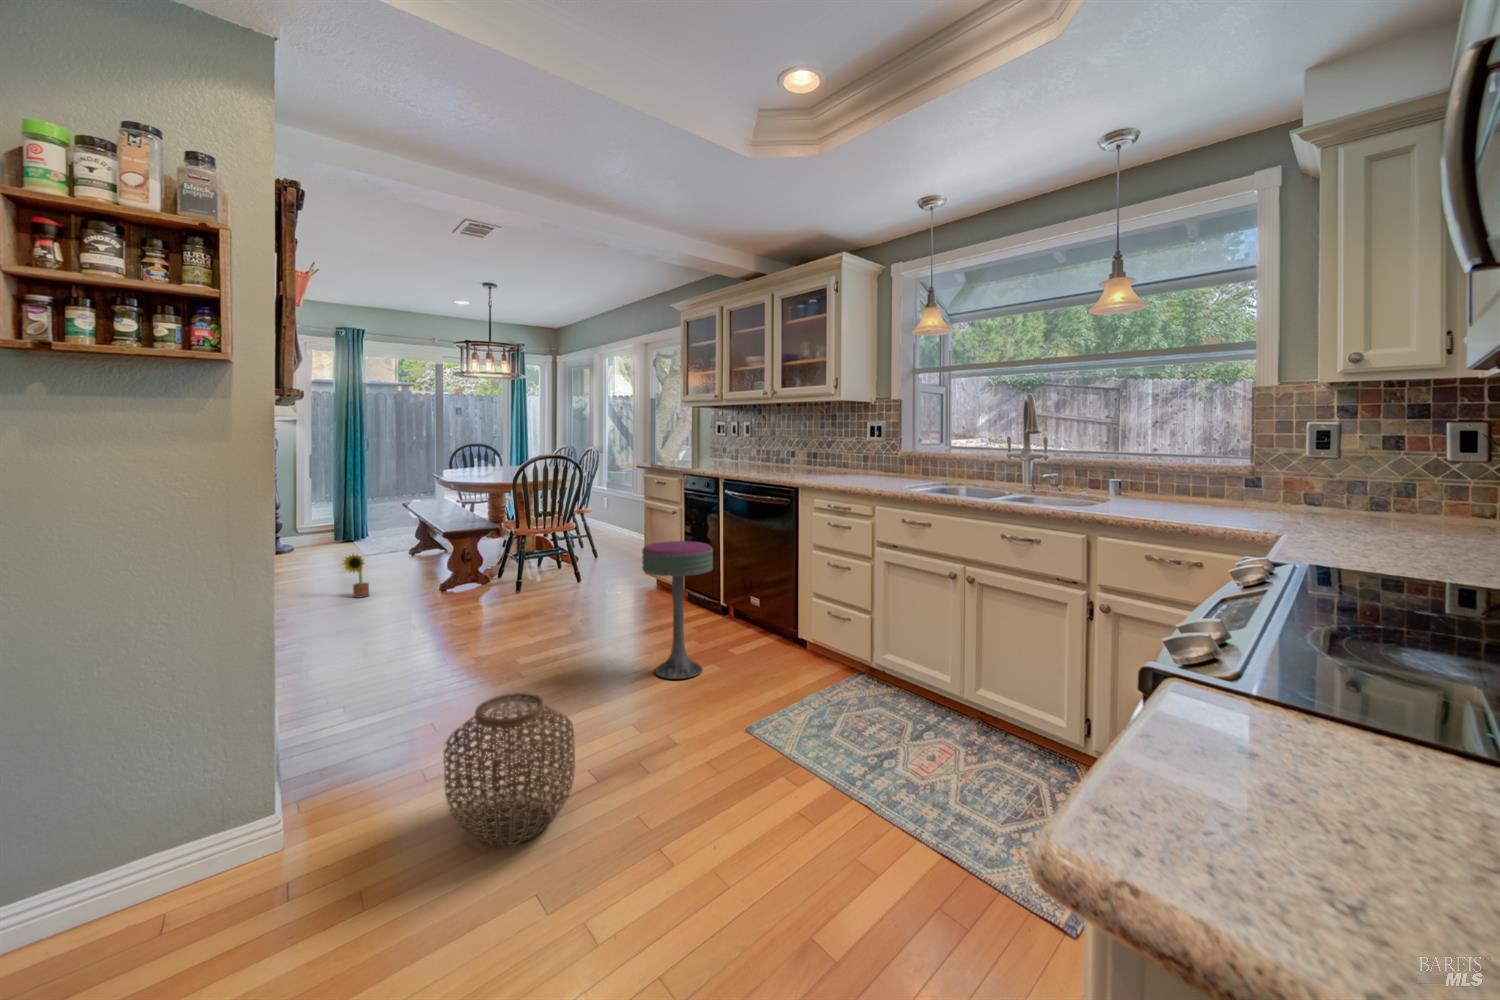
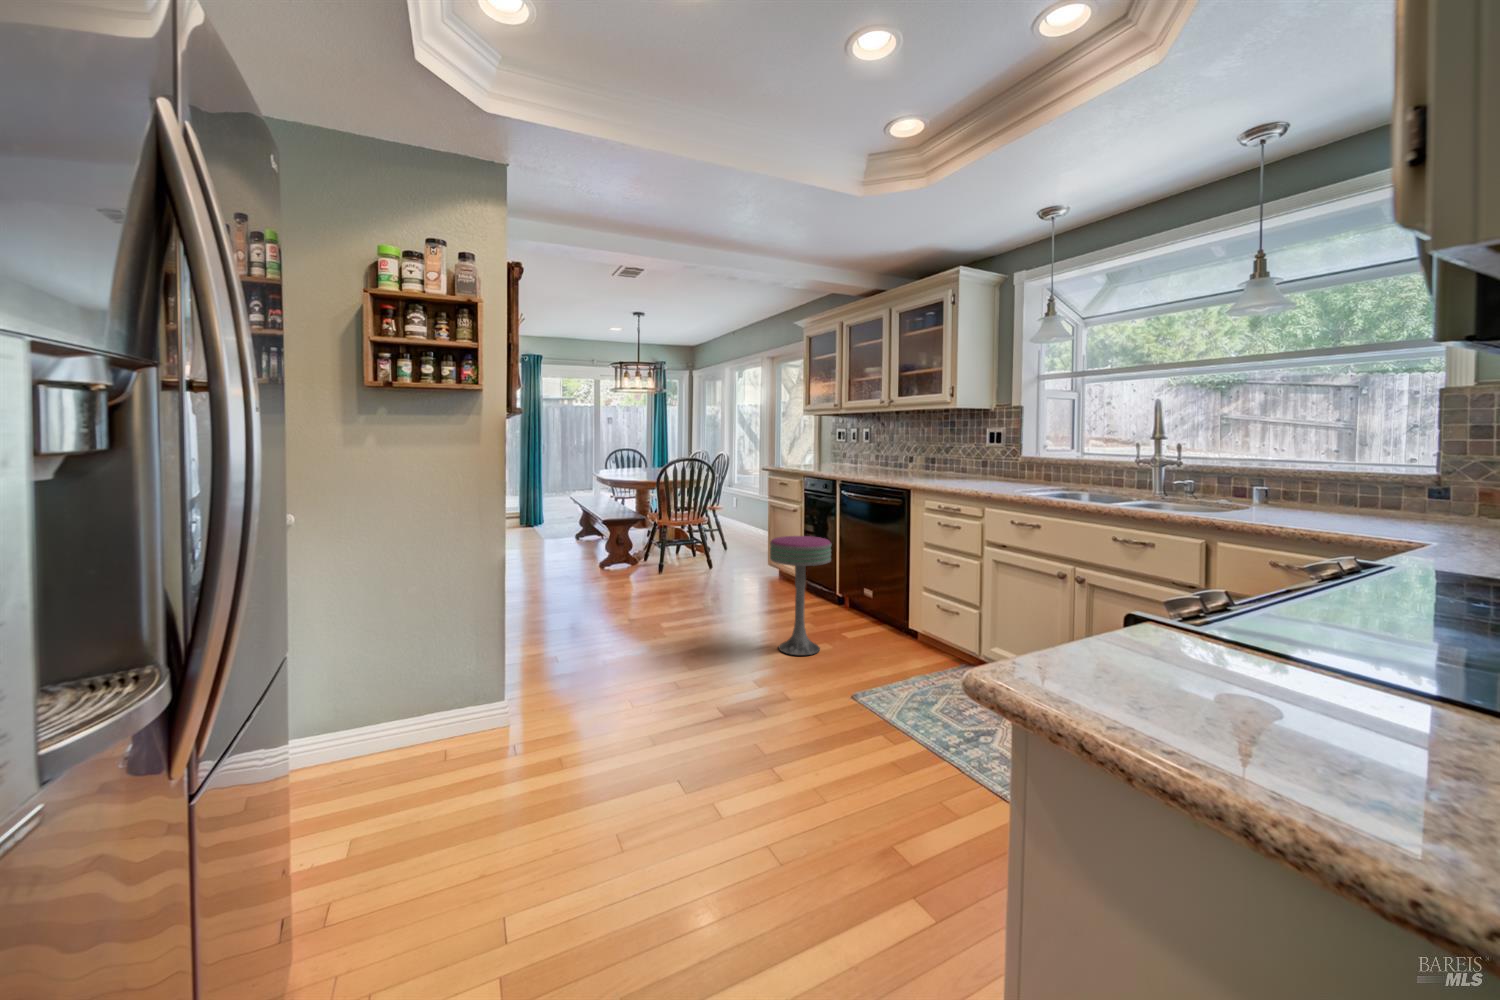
decorative plant: present [342,555,369,598] -> none [525,538,545,575]
woven basket: present [444,693,575,845] -> none [622,648,717,761]

